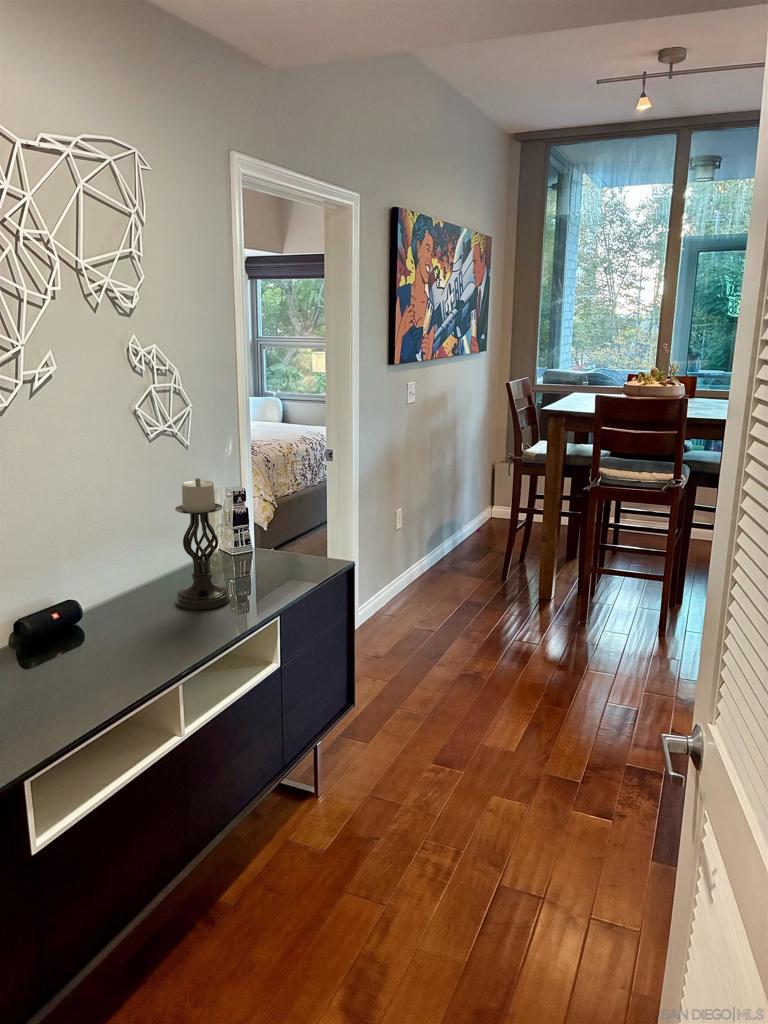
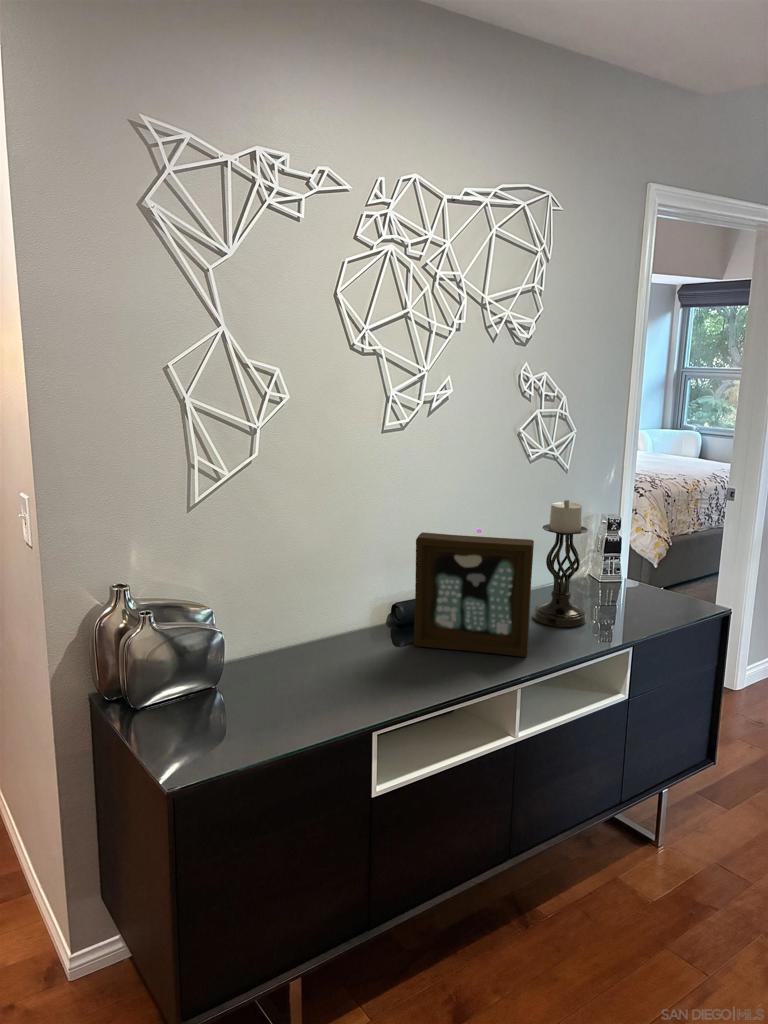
picture frame: none [37,525,181,663] -> present [414,532,534,657]

